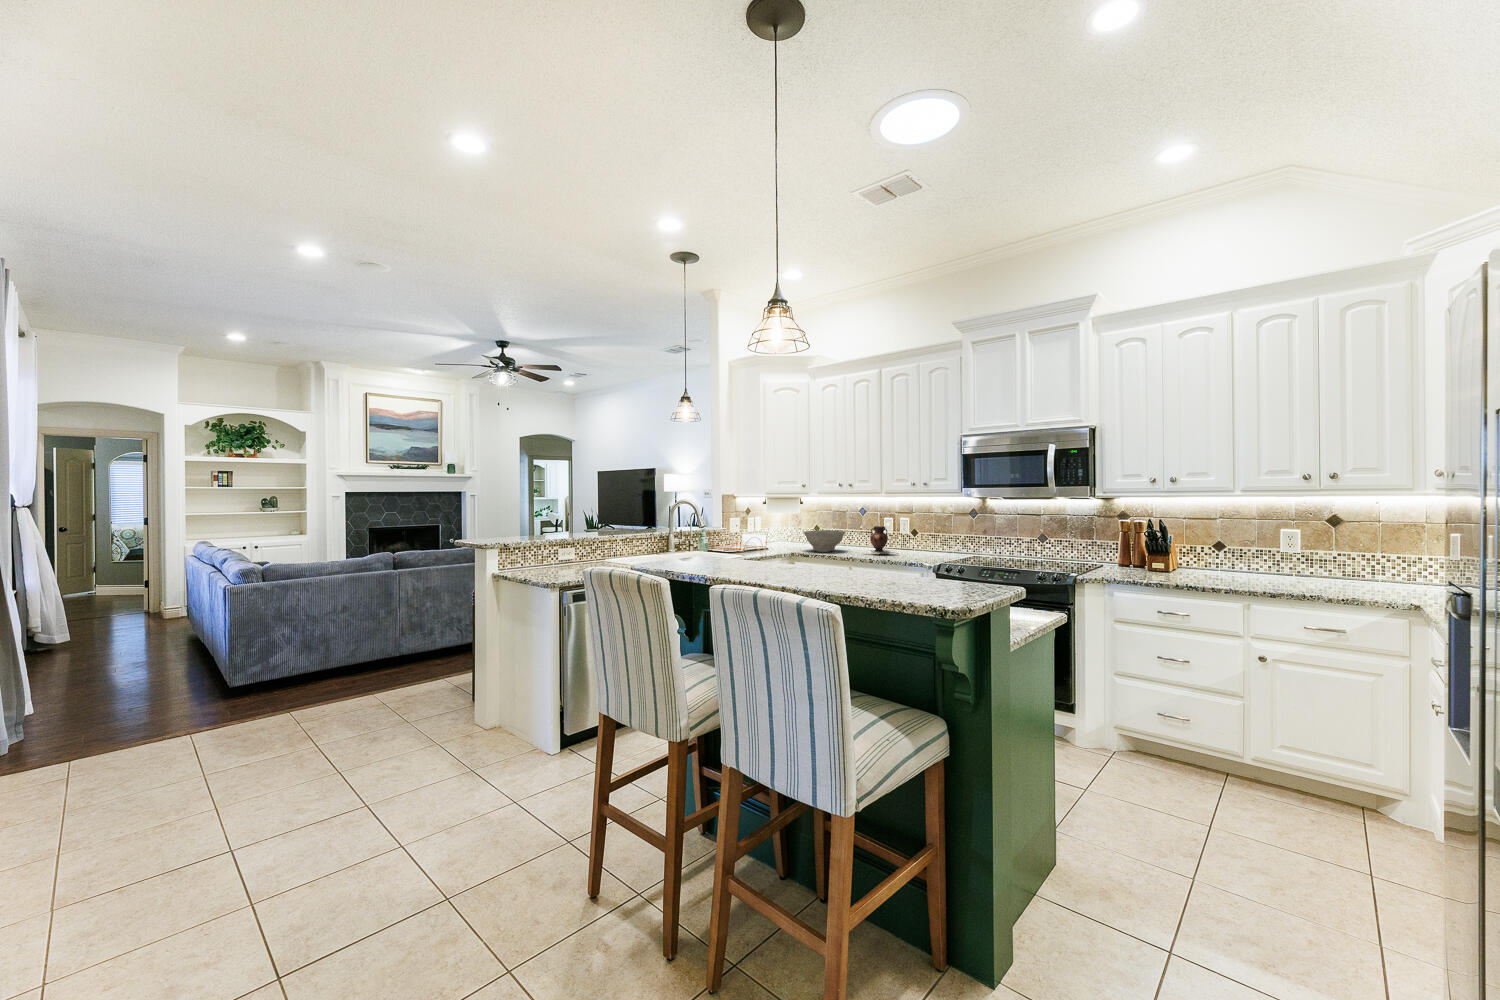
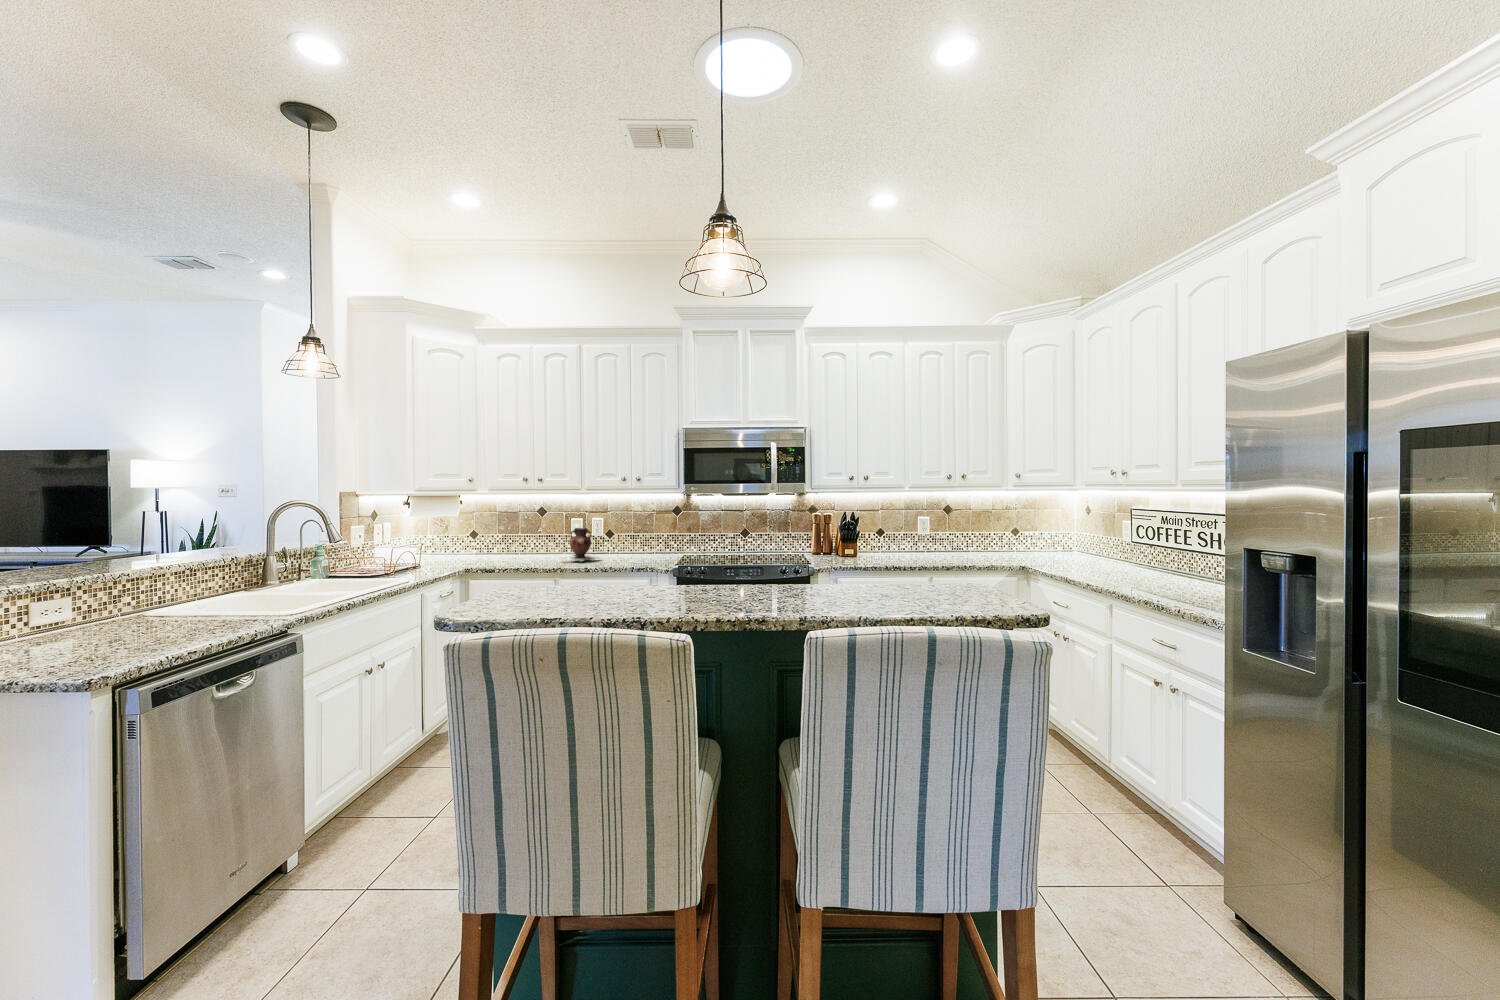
bowl: present [804,530,846,552] -> none [477,536,534,564]

